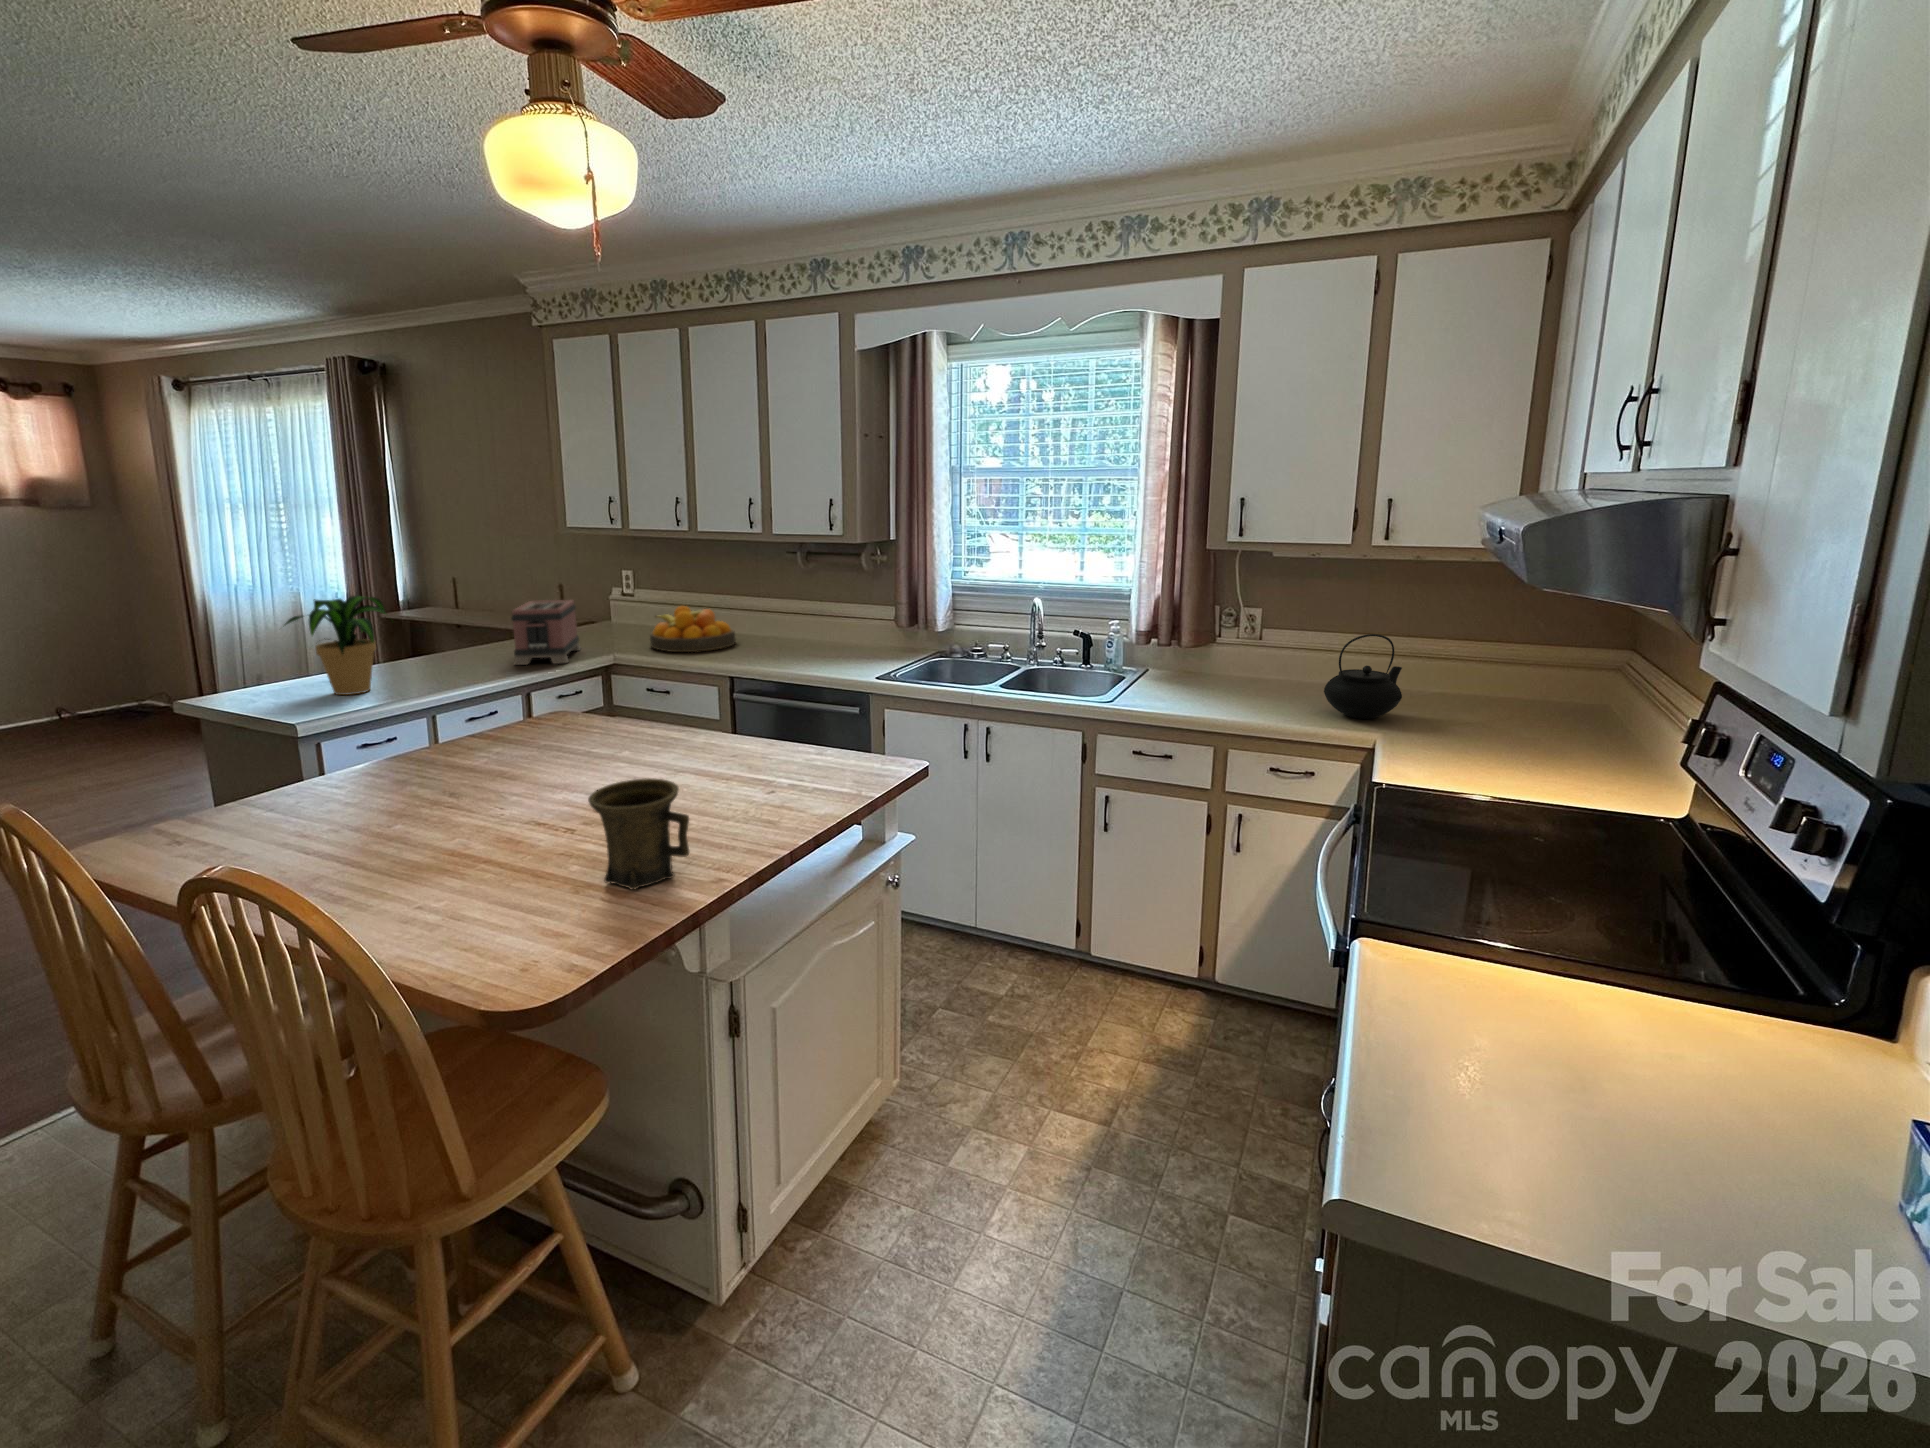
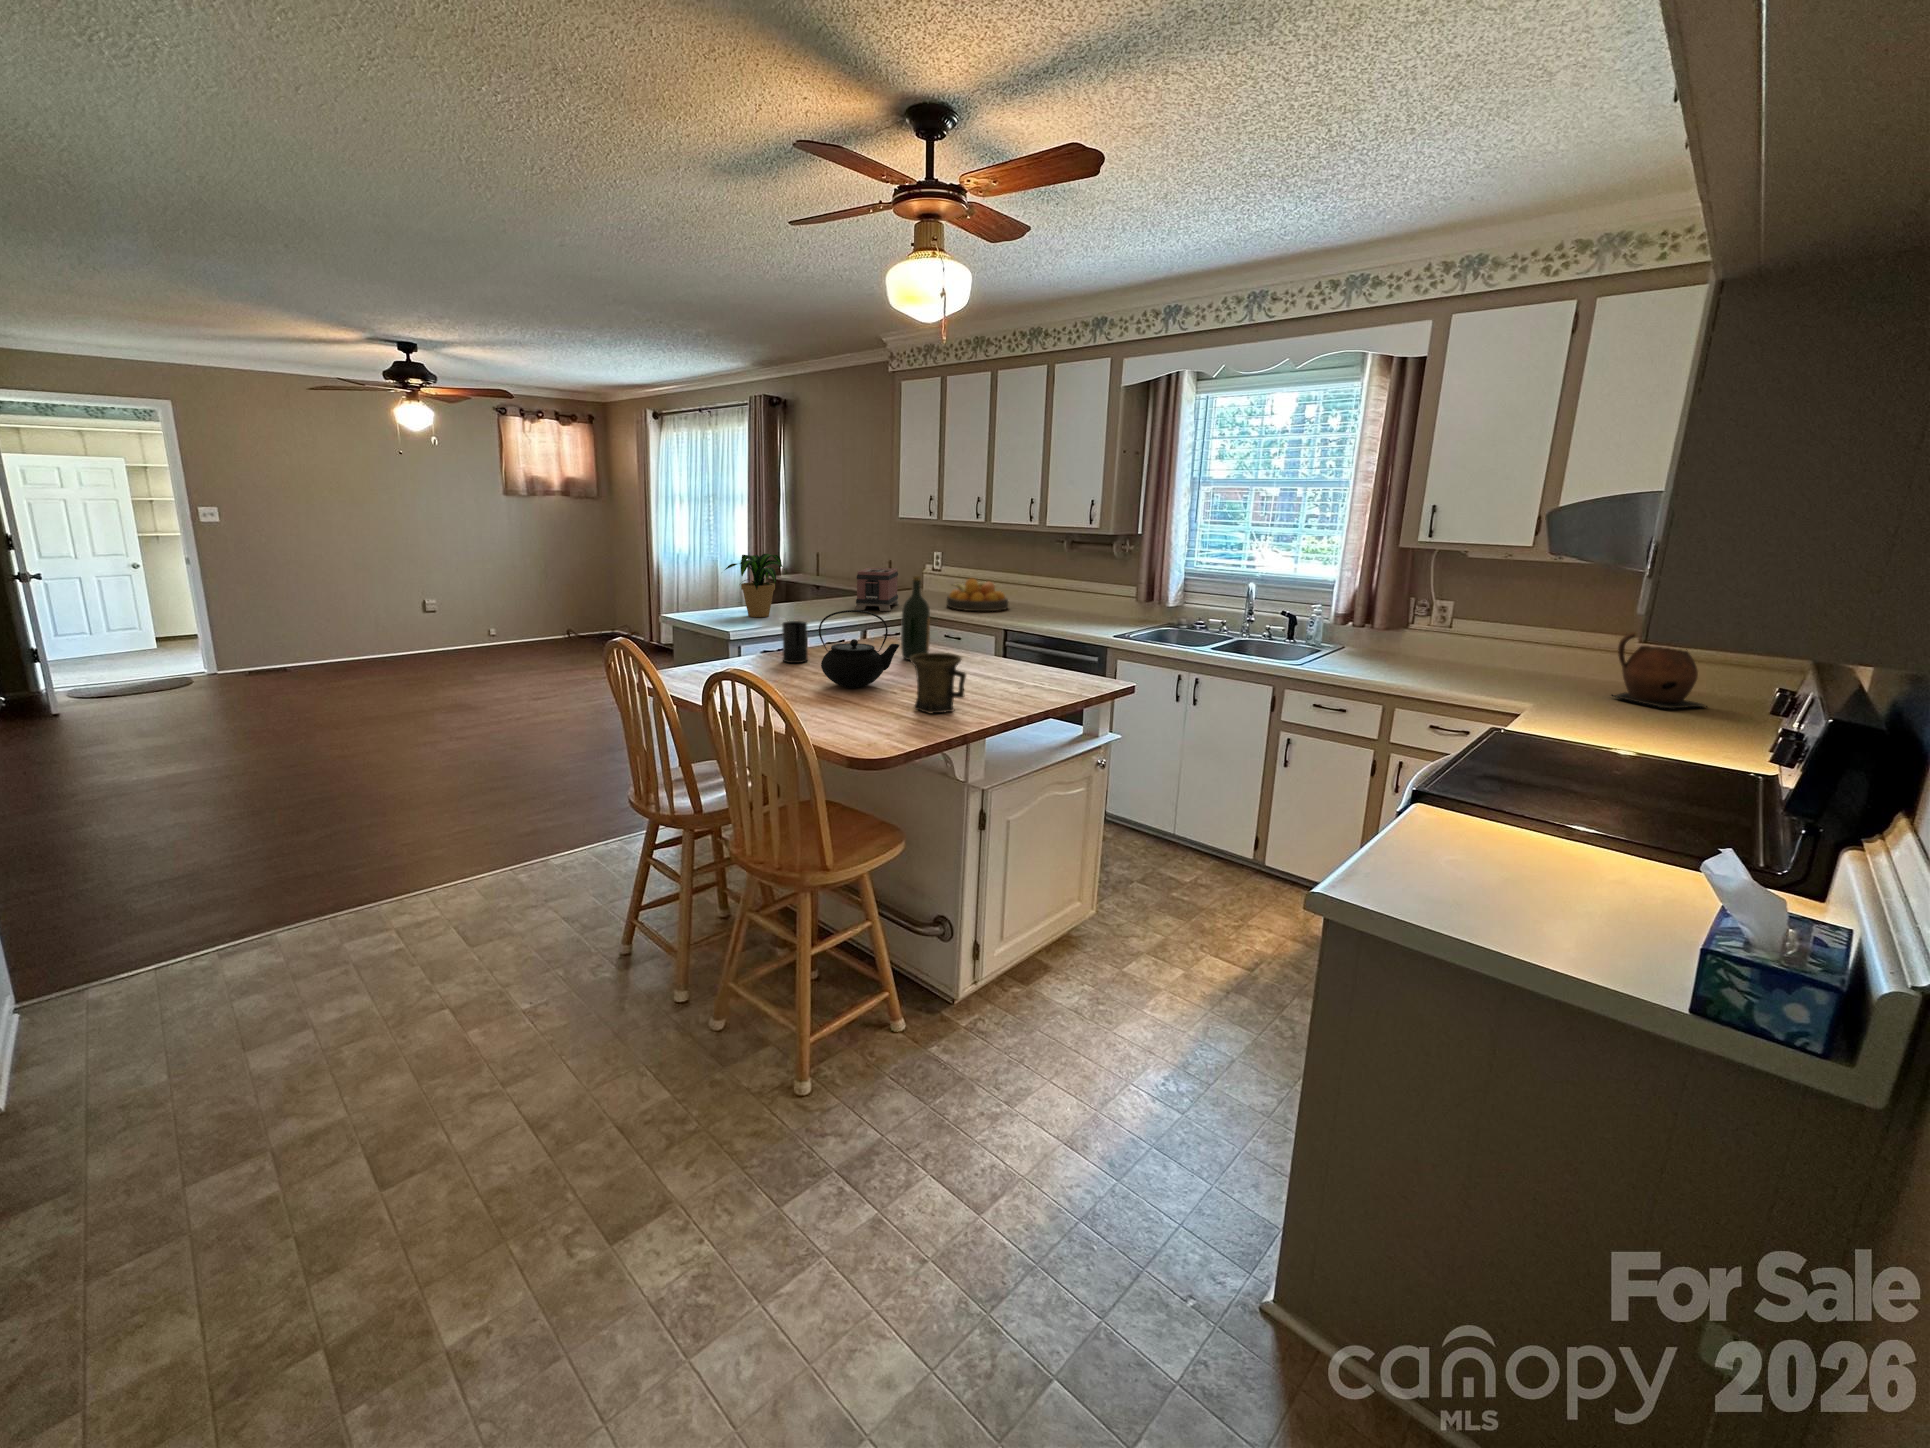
ceramic pitcher: none [1444,629,1536,726] -> present [1615,632,1705,708]
teapot: present [1324,634,1402,719] -> present [819,610,900,688]
wine bottle: none [576,635,626,766] -> present [901,576,930,660]
candle: none [359,725,420,798] -> present [782,621,808,663]

